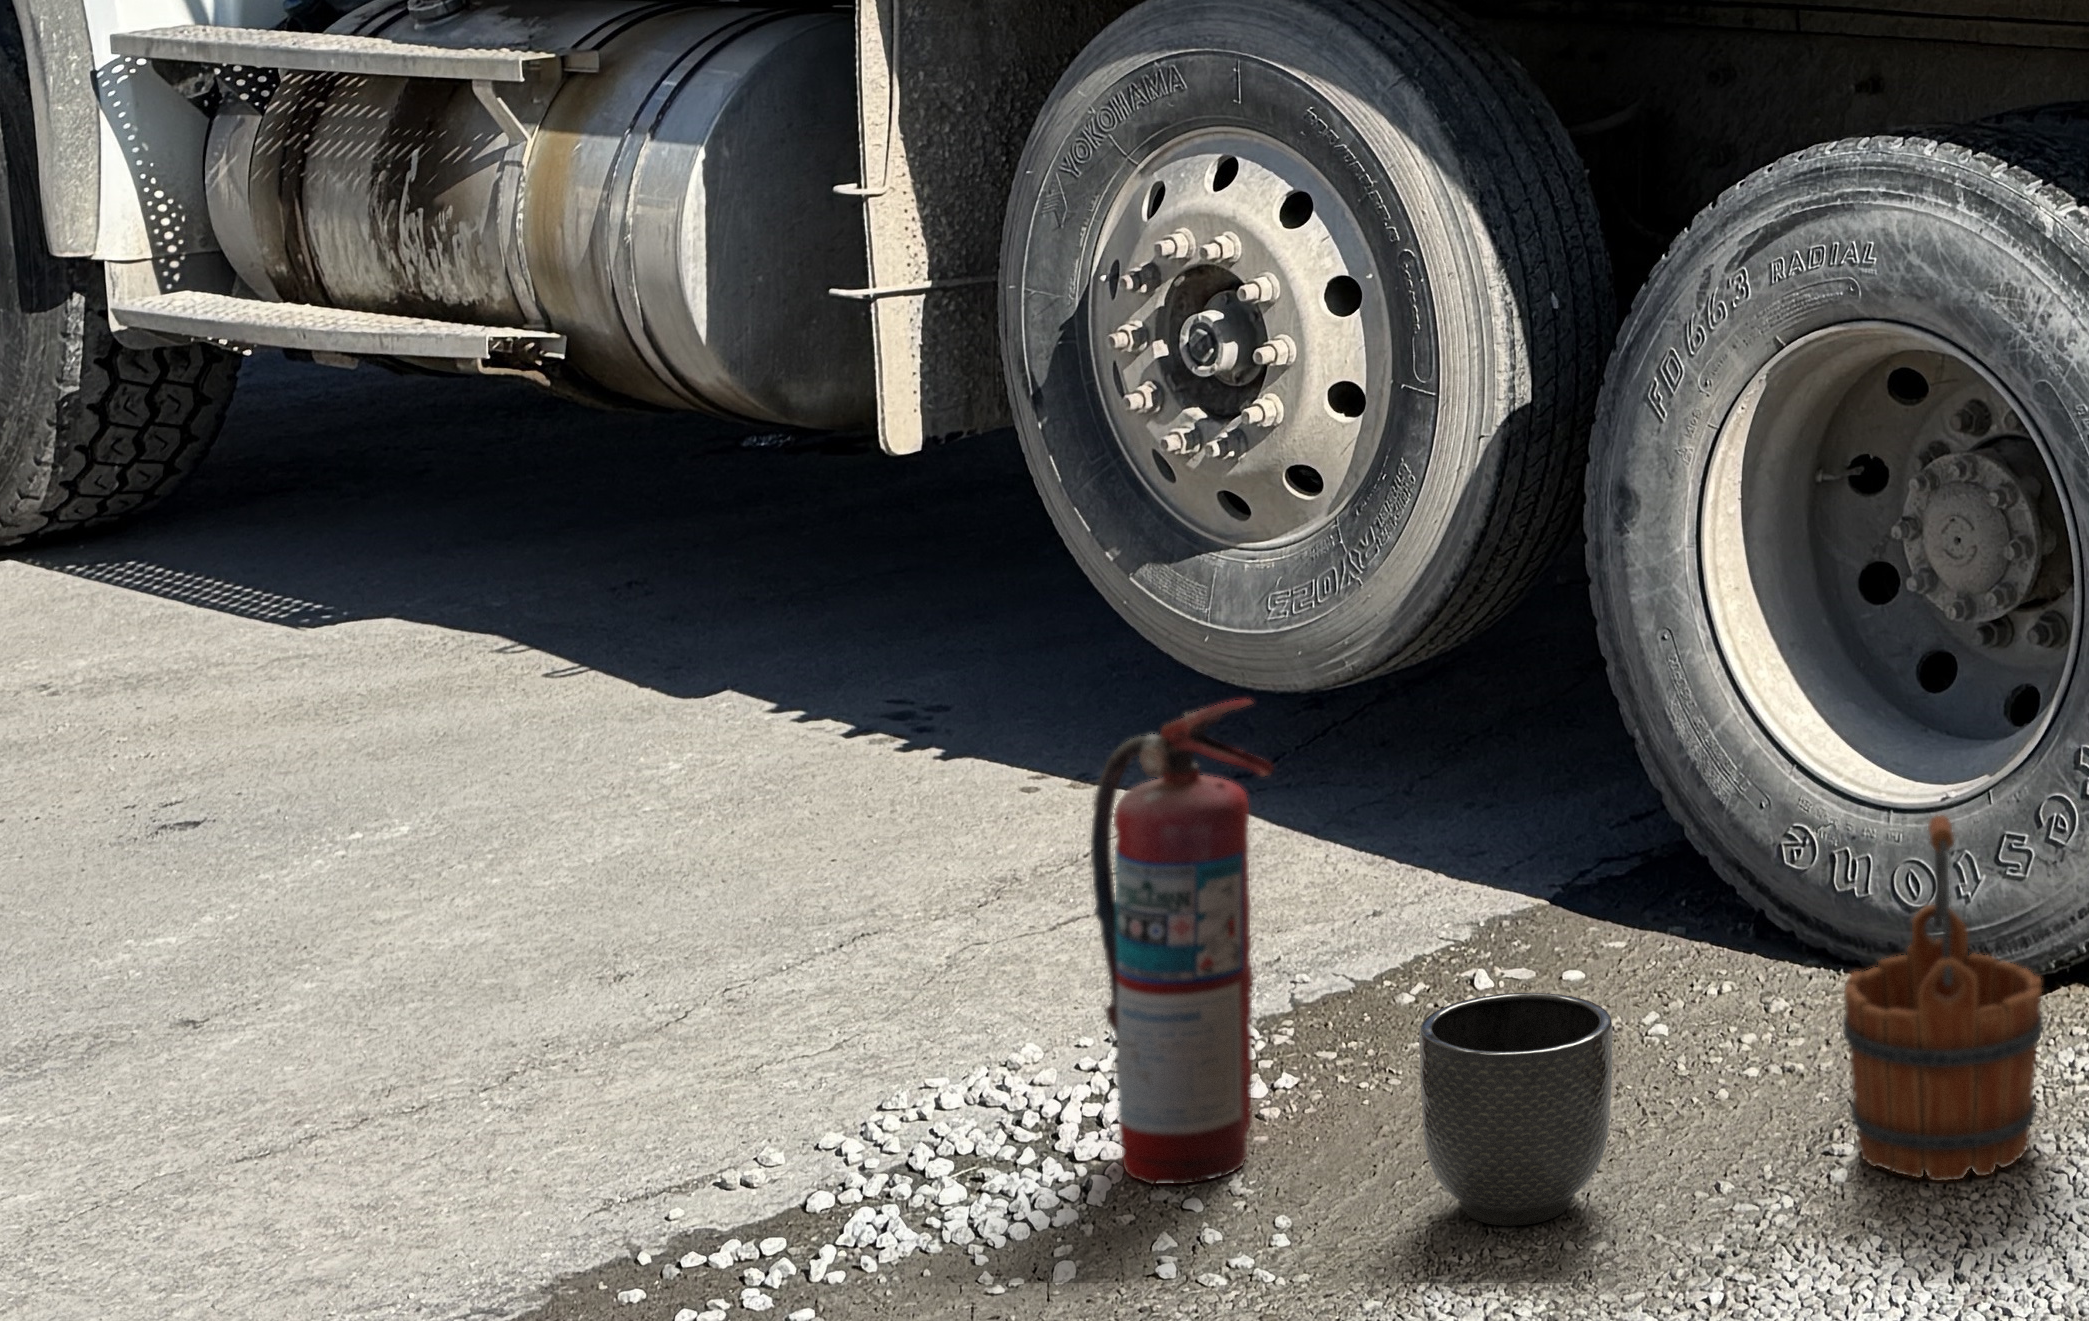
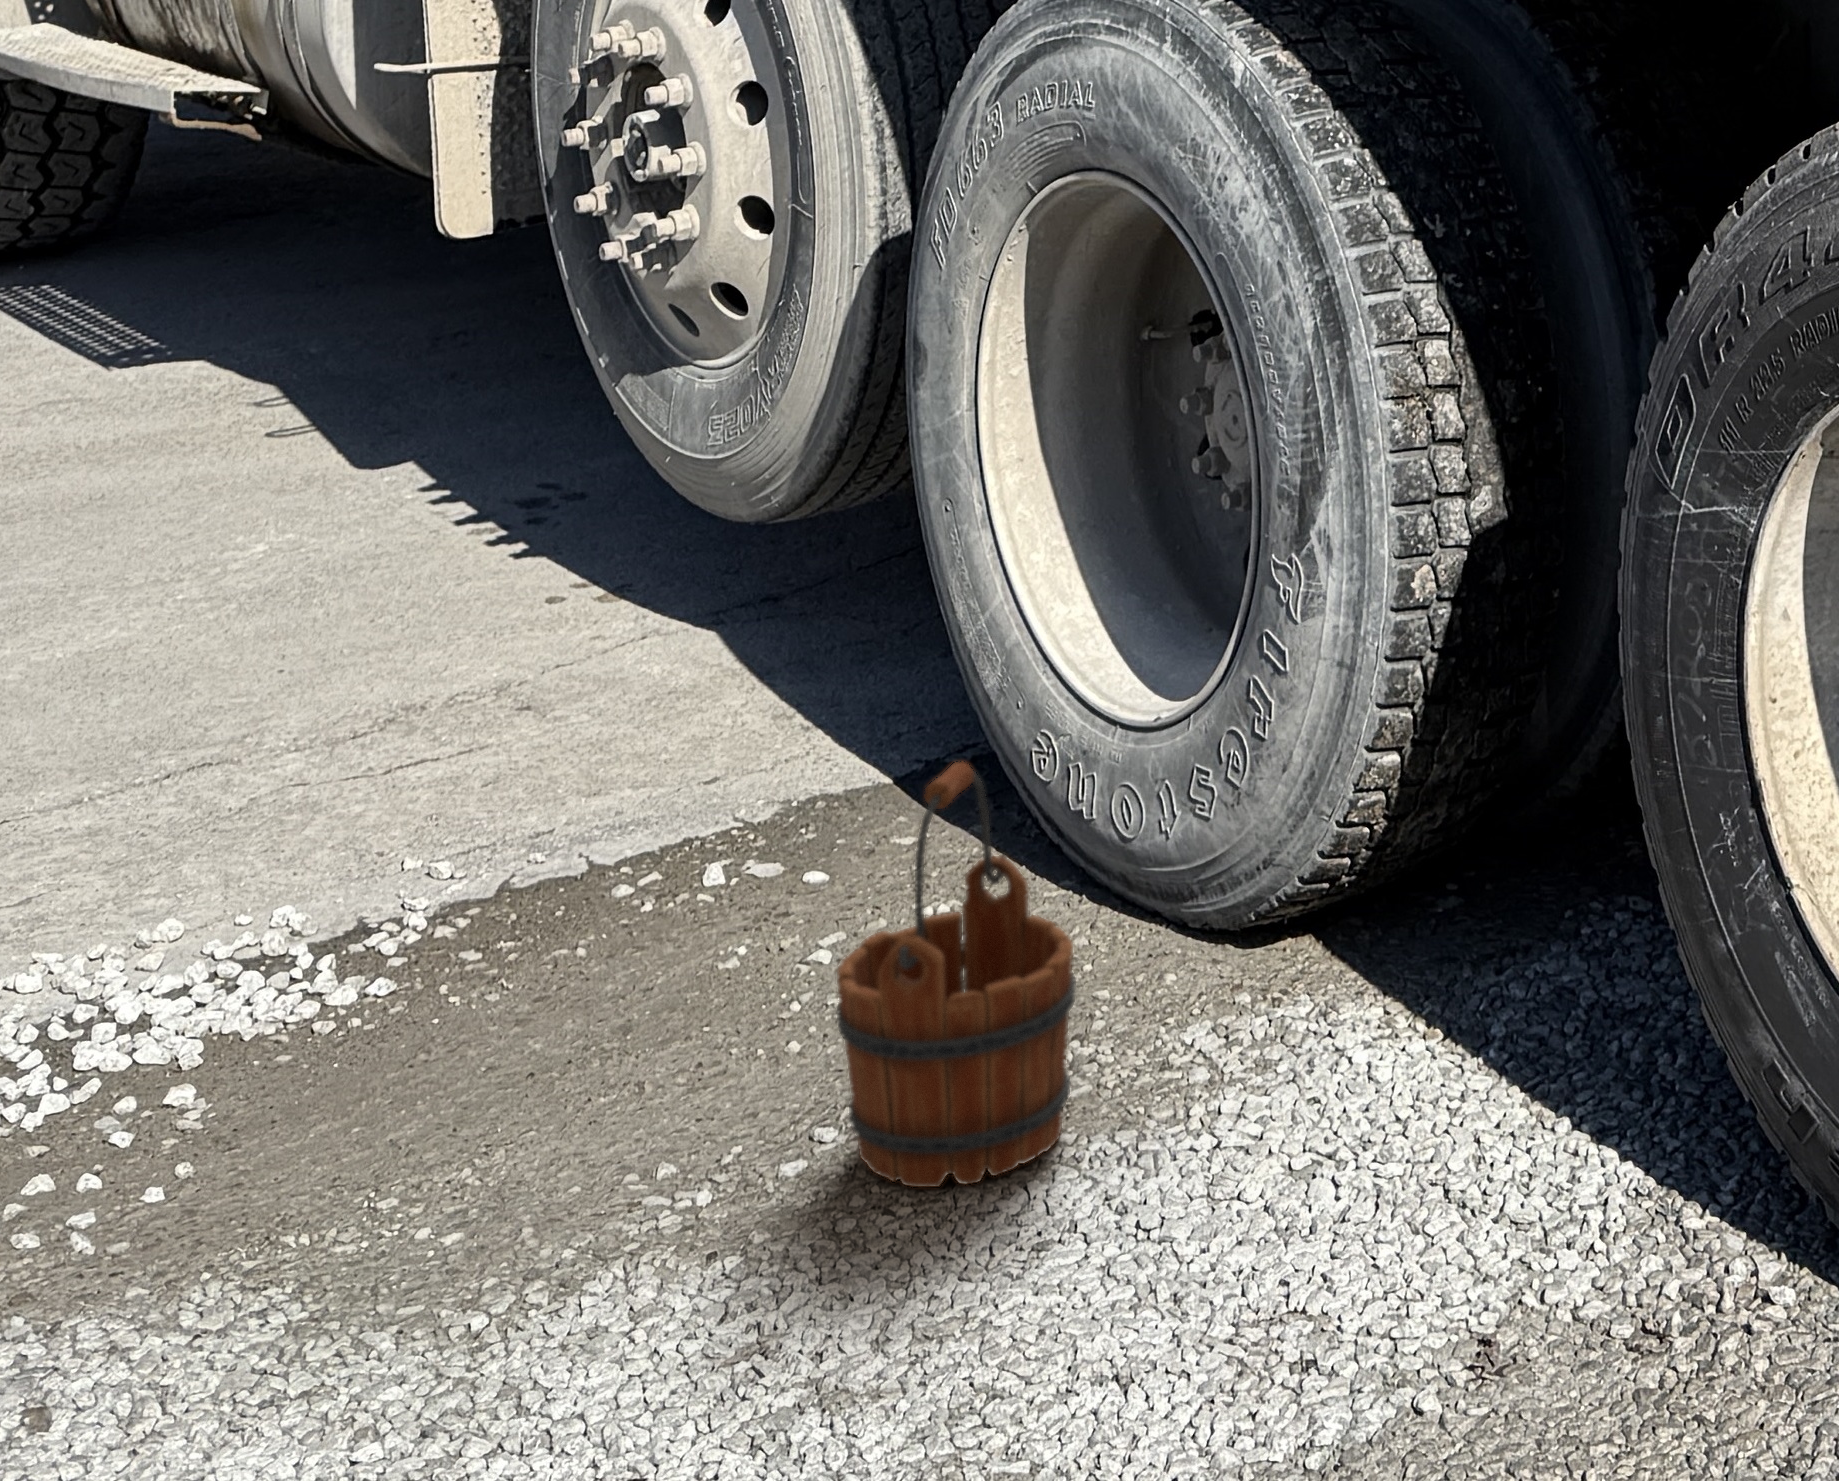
fire extinguisher: present [1091,699,1273,1184] -> none [99,594,271,1120]
planter: present [1419,993,1613,1226] -> none [327,937,559,1208]

